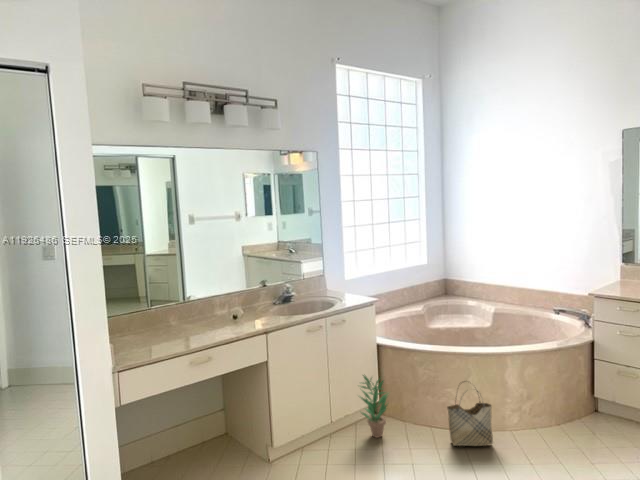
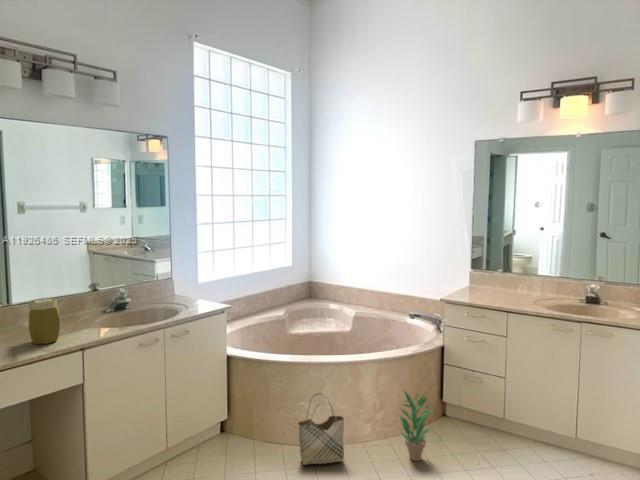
jar: none [225,291,248,328] -> present [29,298,60,344]
potted plant: present [360,375,388,438] -> present [399,392,433,461]

